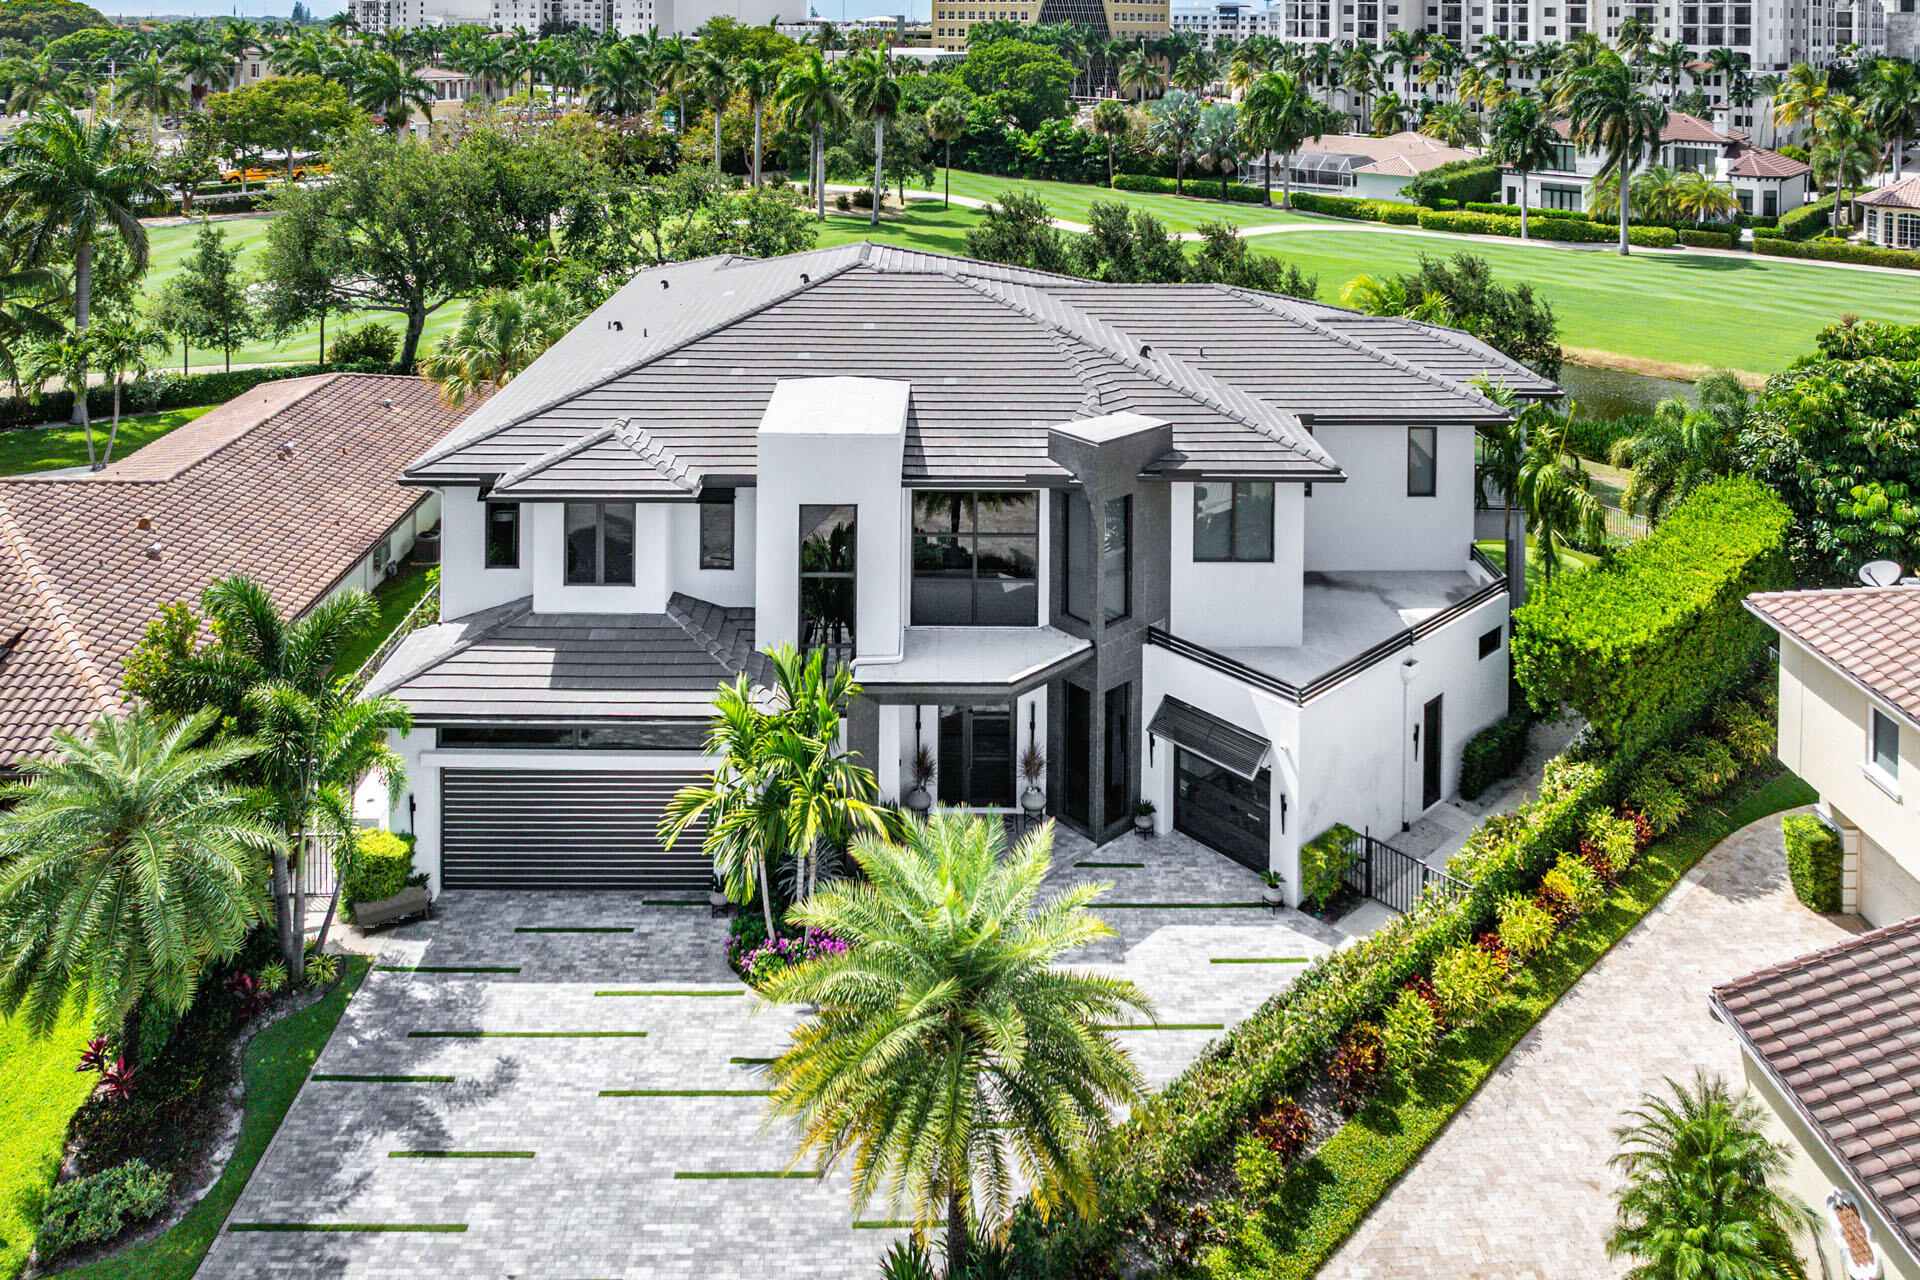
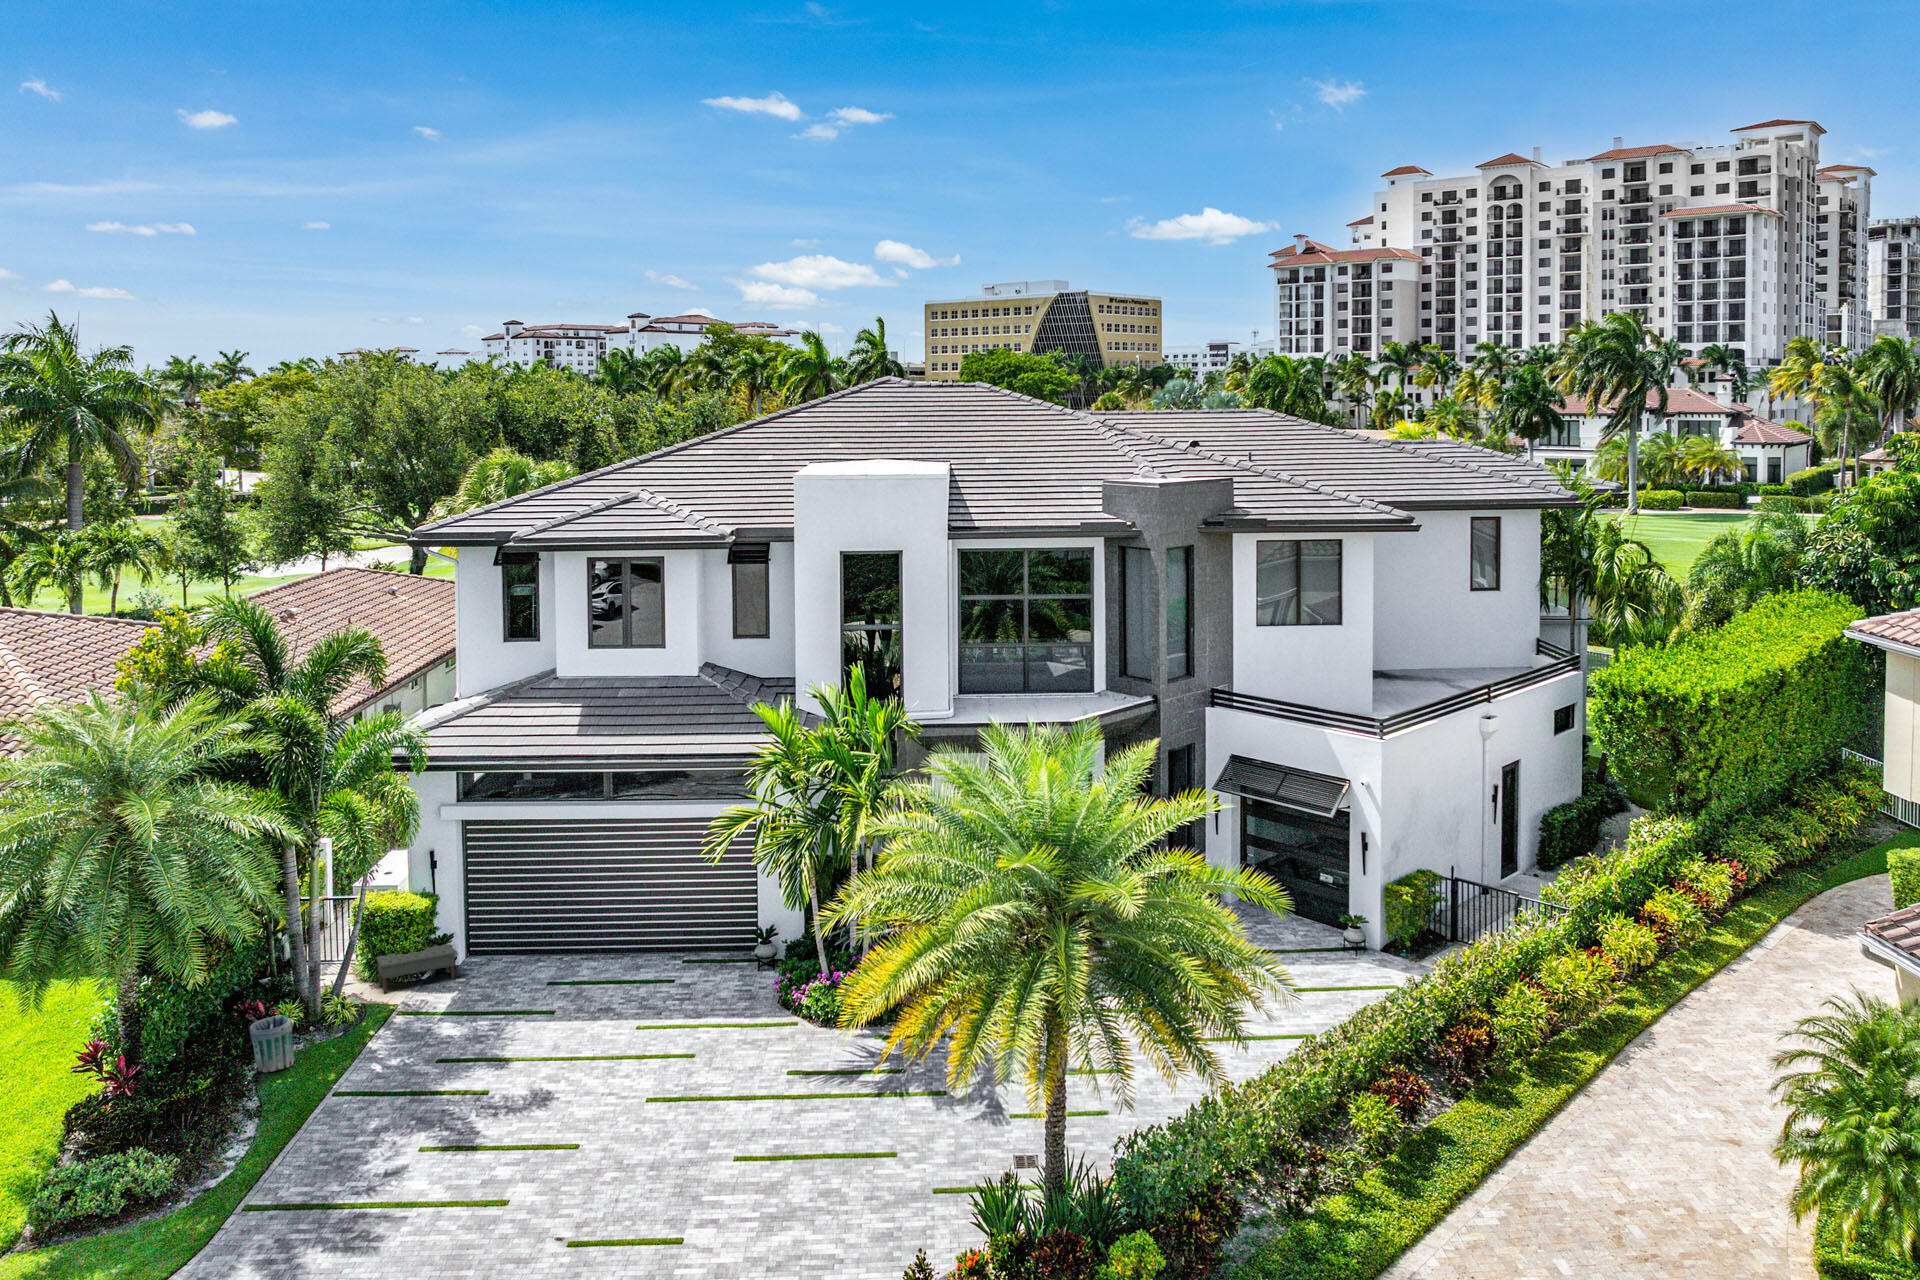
trash can: none [232,992,278,1046] -> present [250,1016,294,1072]

